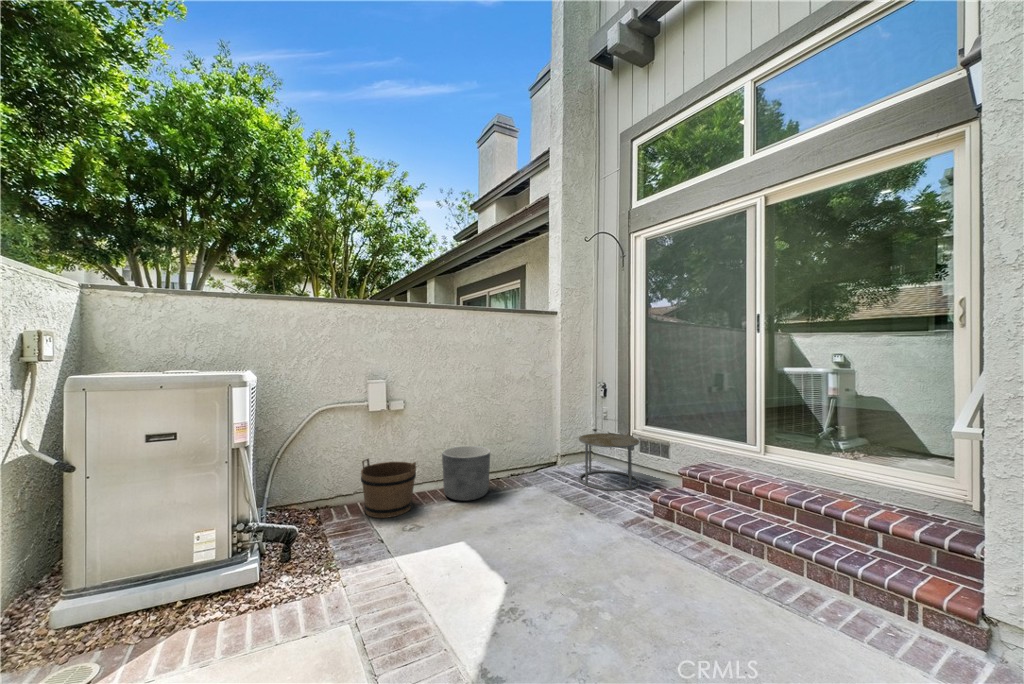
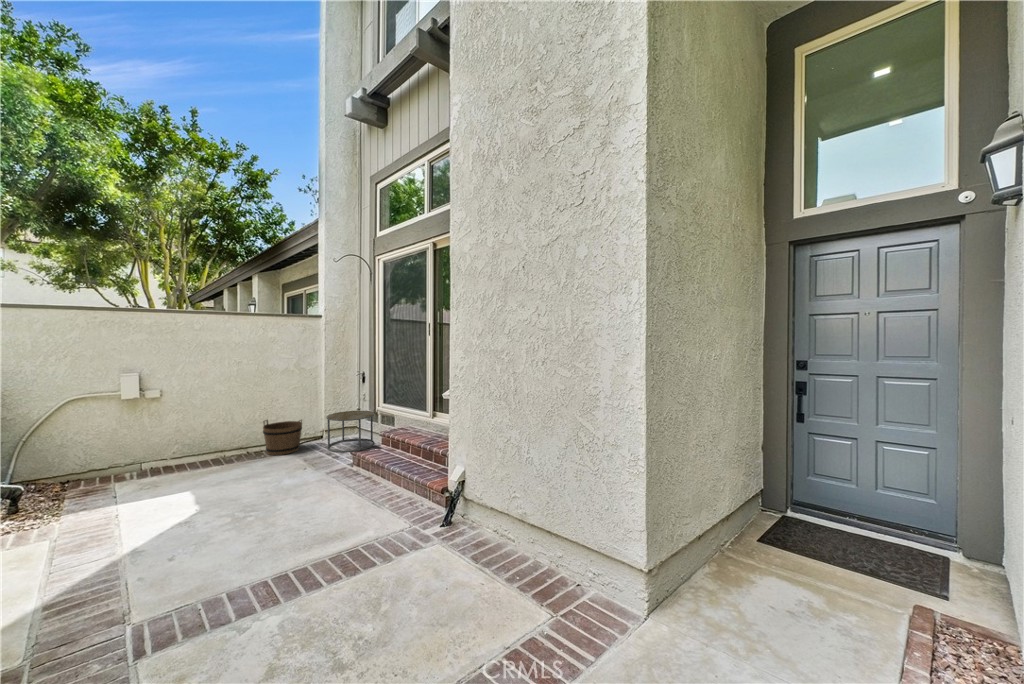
planter: present [442,446,490,501] -> none [195,425,242,467]
bucket: present [361,459,416,518] -> present [263,420,302,455]

